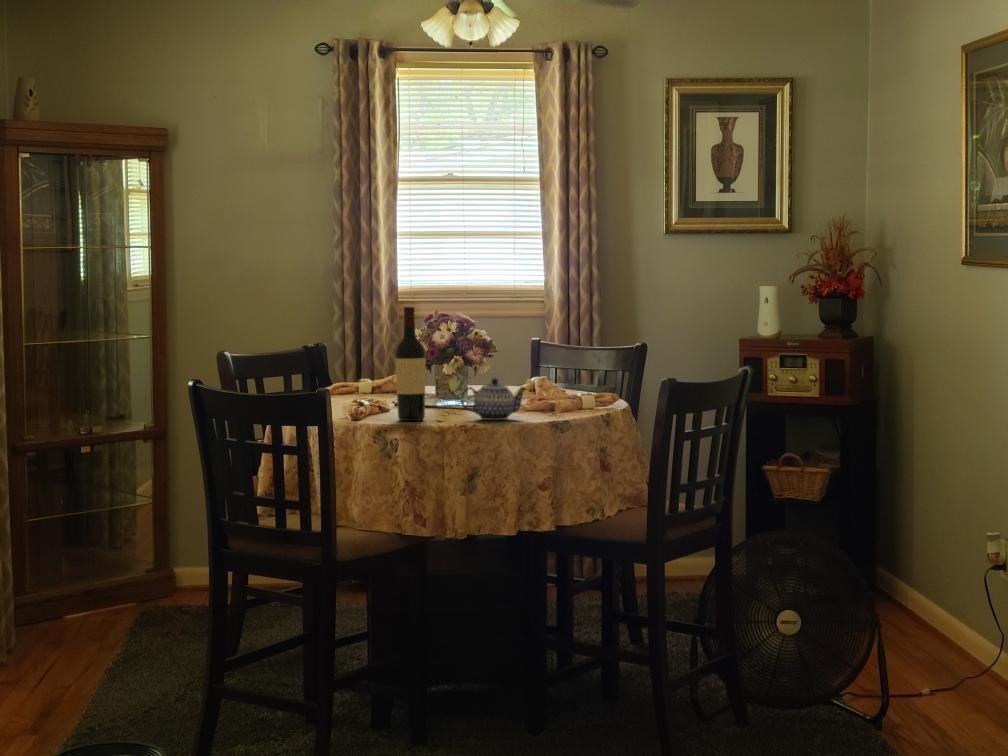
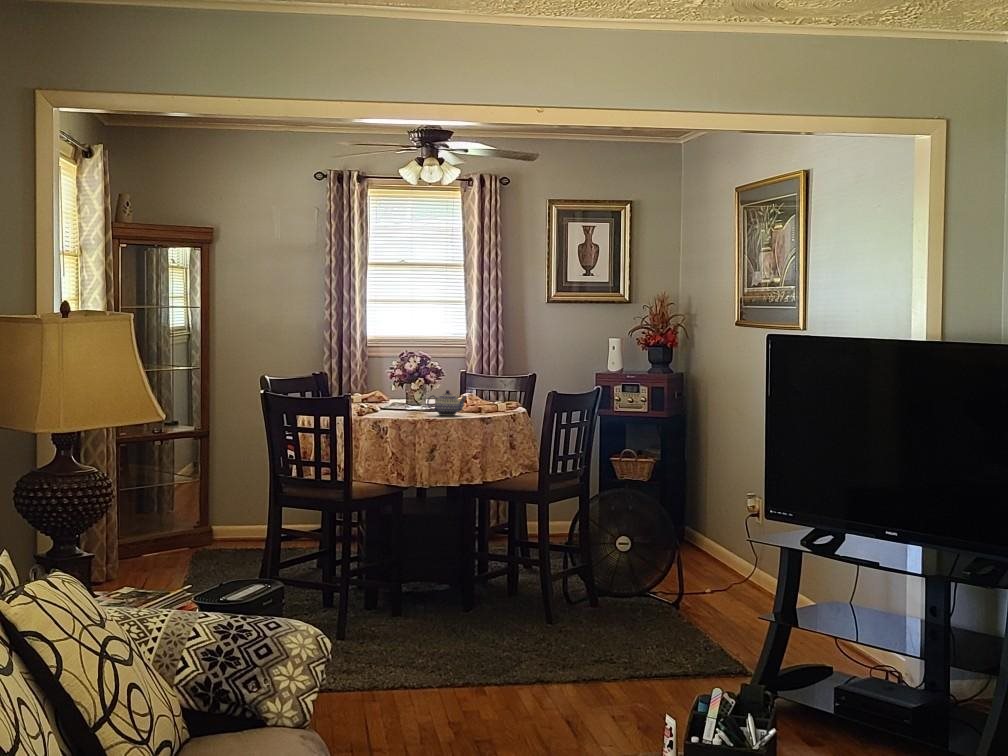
wine bottle: present [395,306,426,421] -> none [387,346,406,415]

